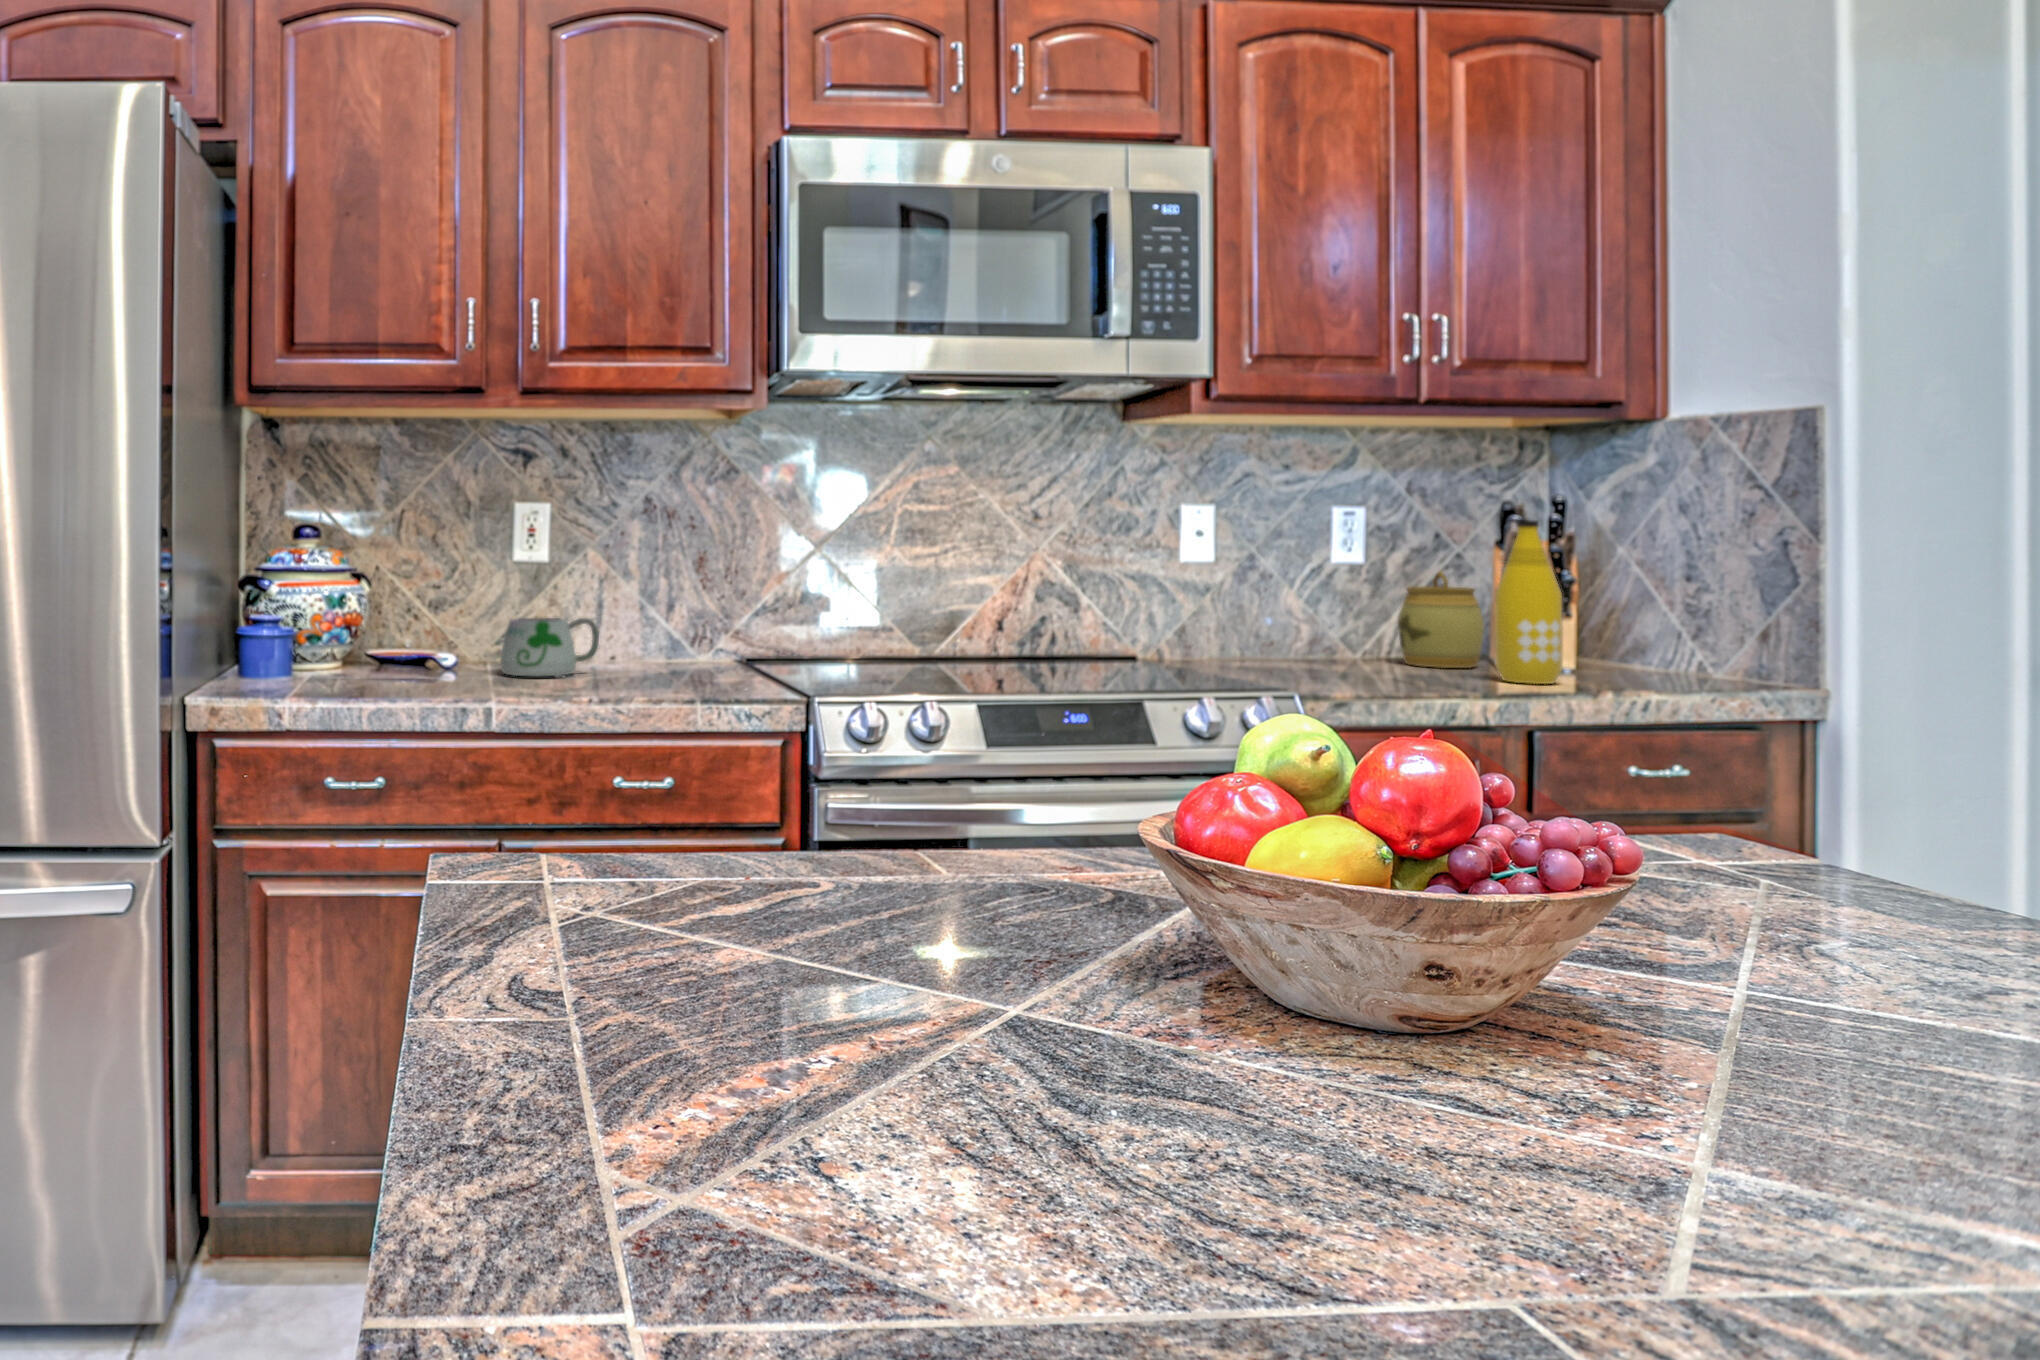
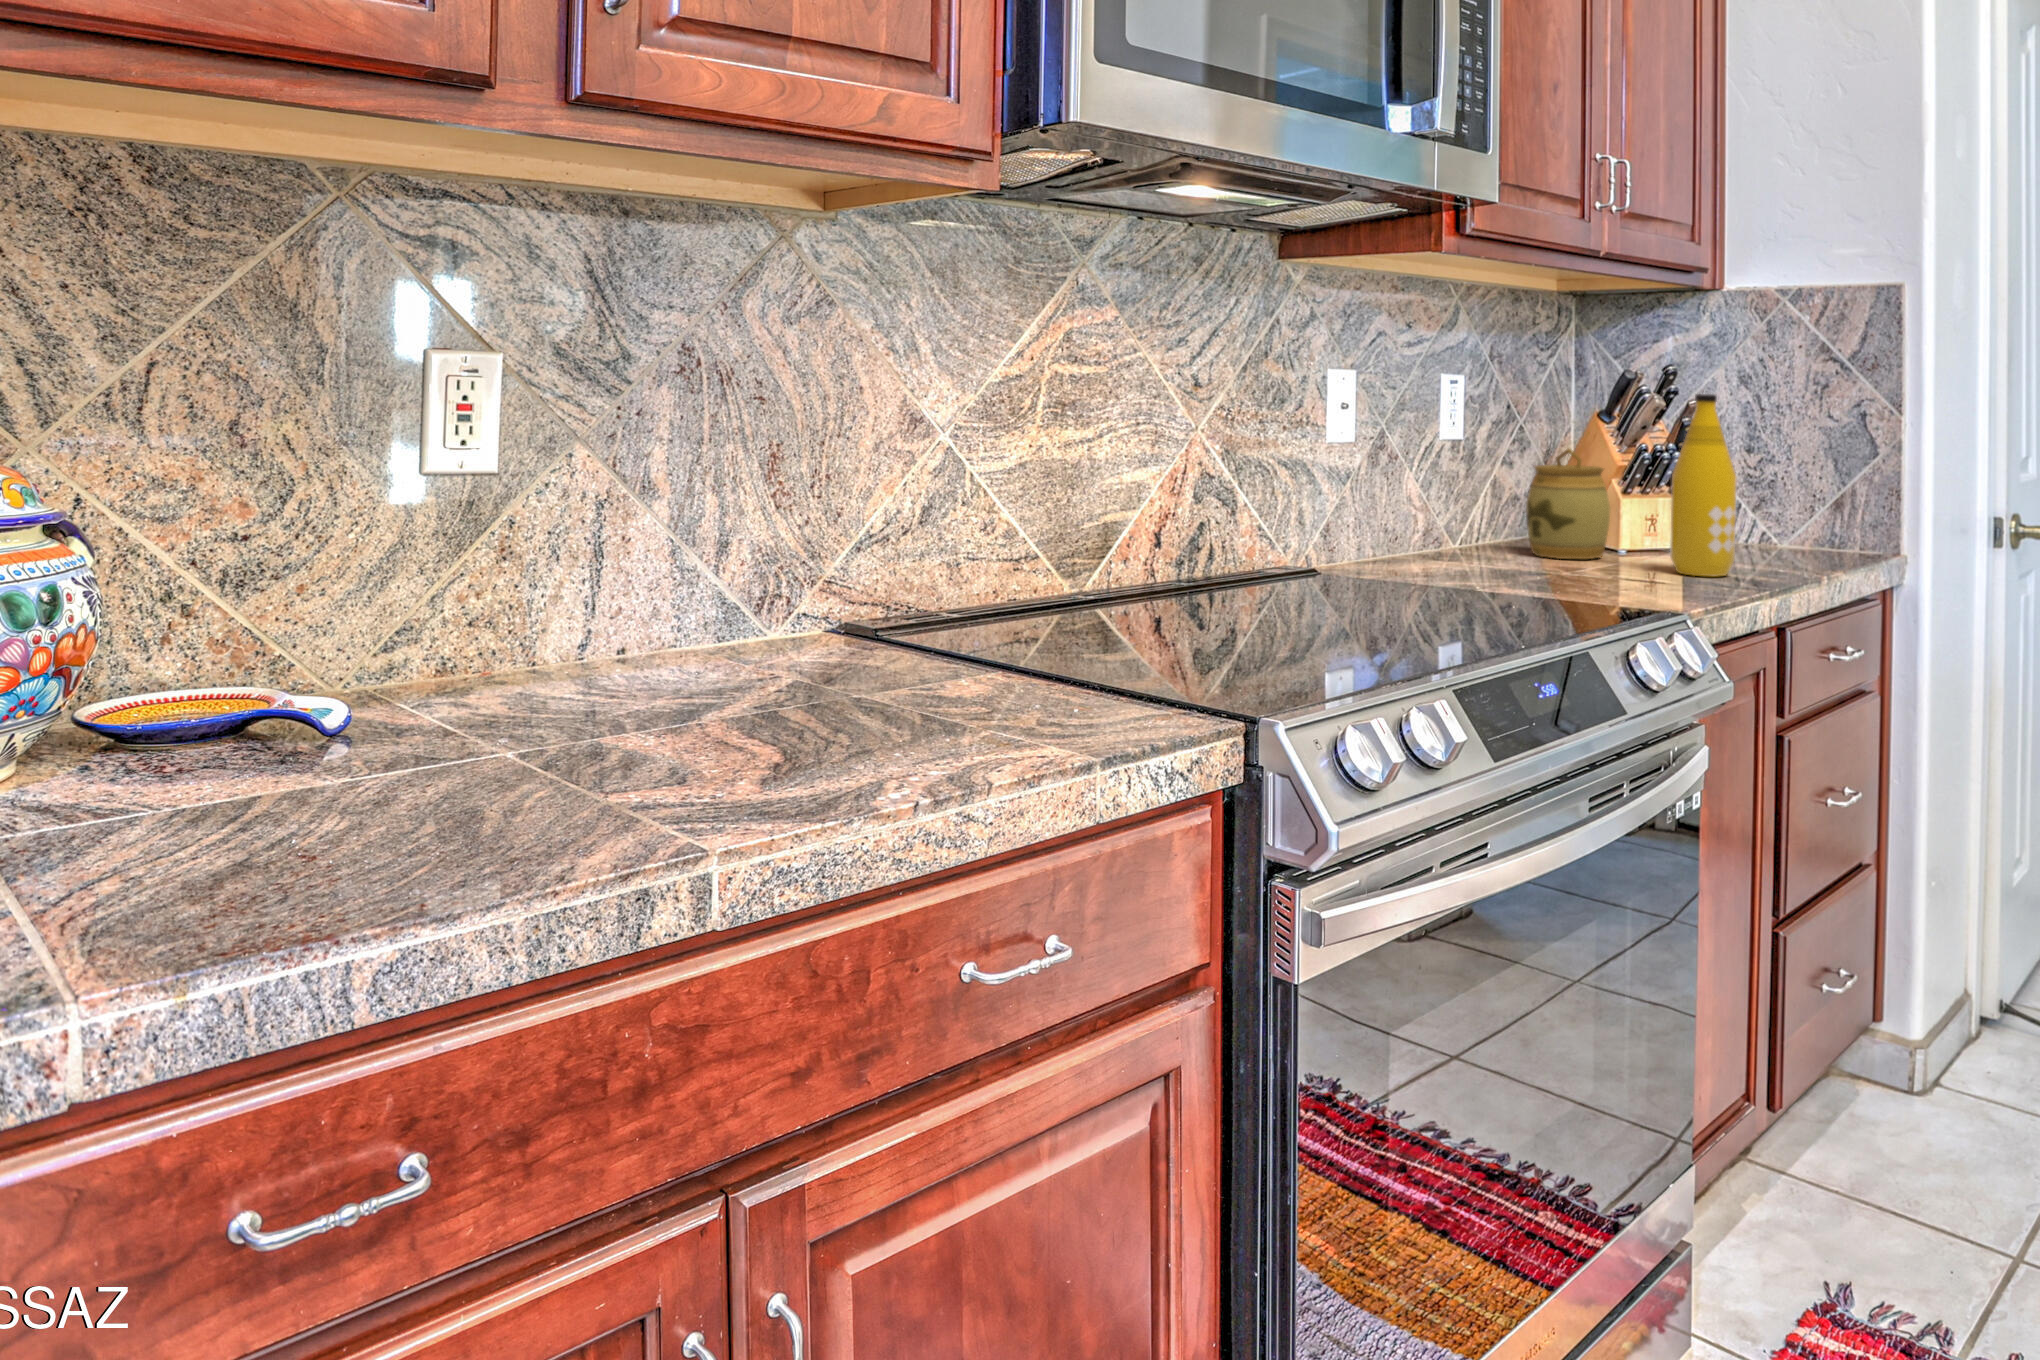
mug: present [500,618,599,678] -> none [507,595,727,743]

